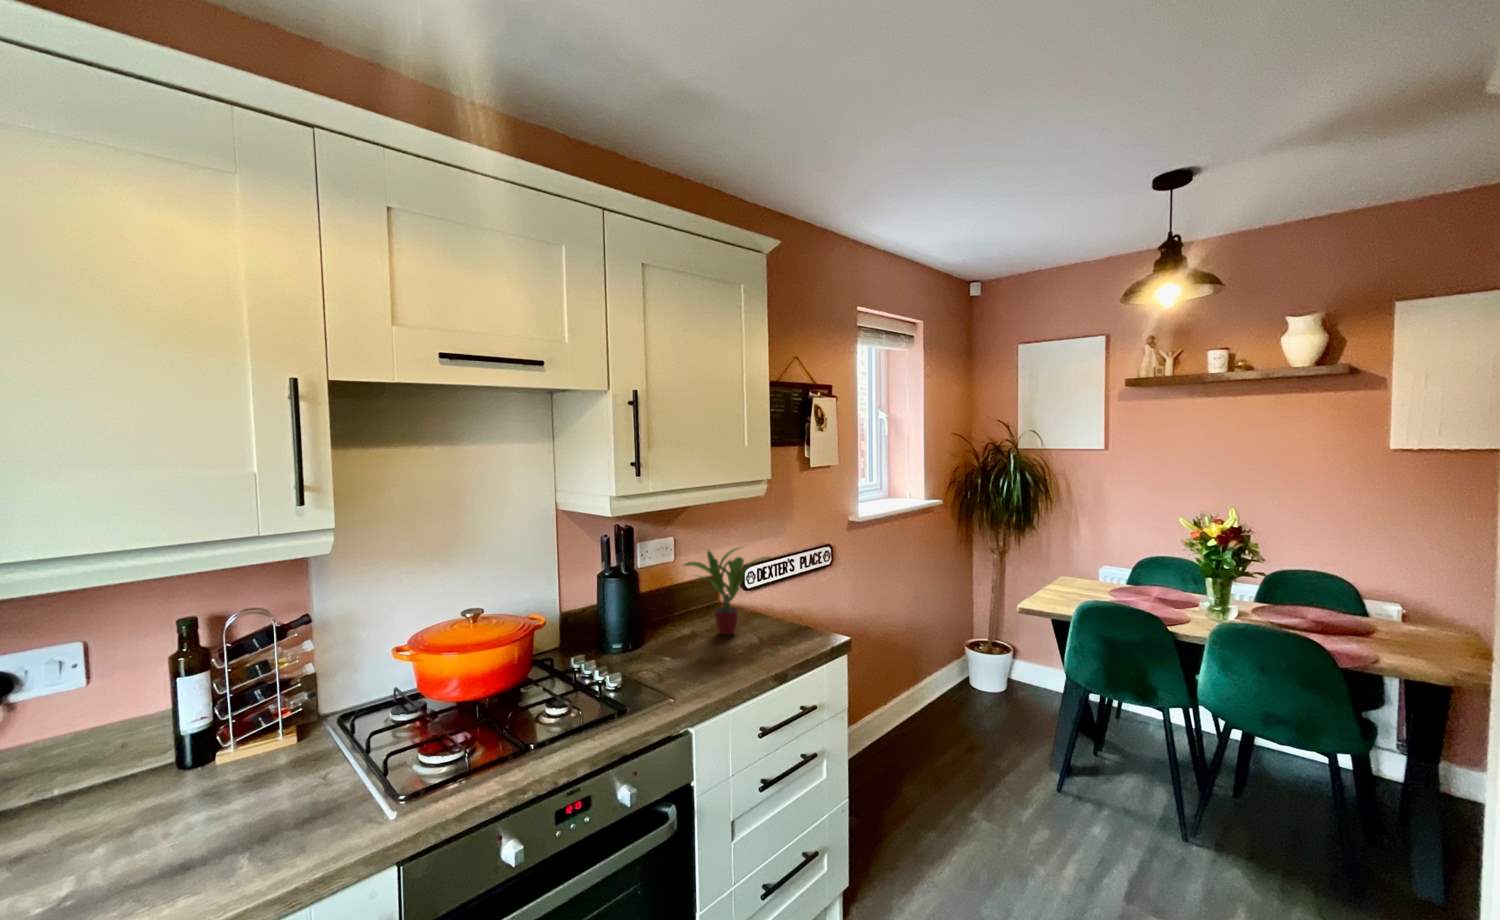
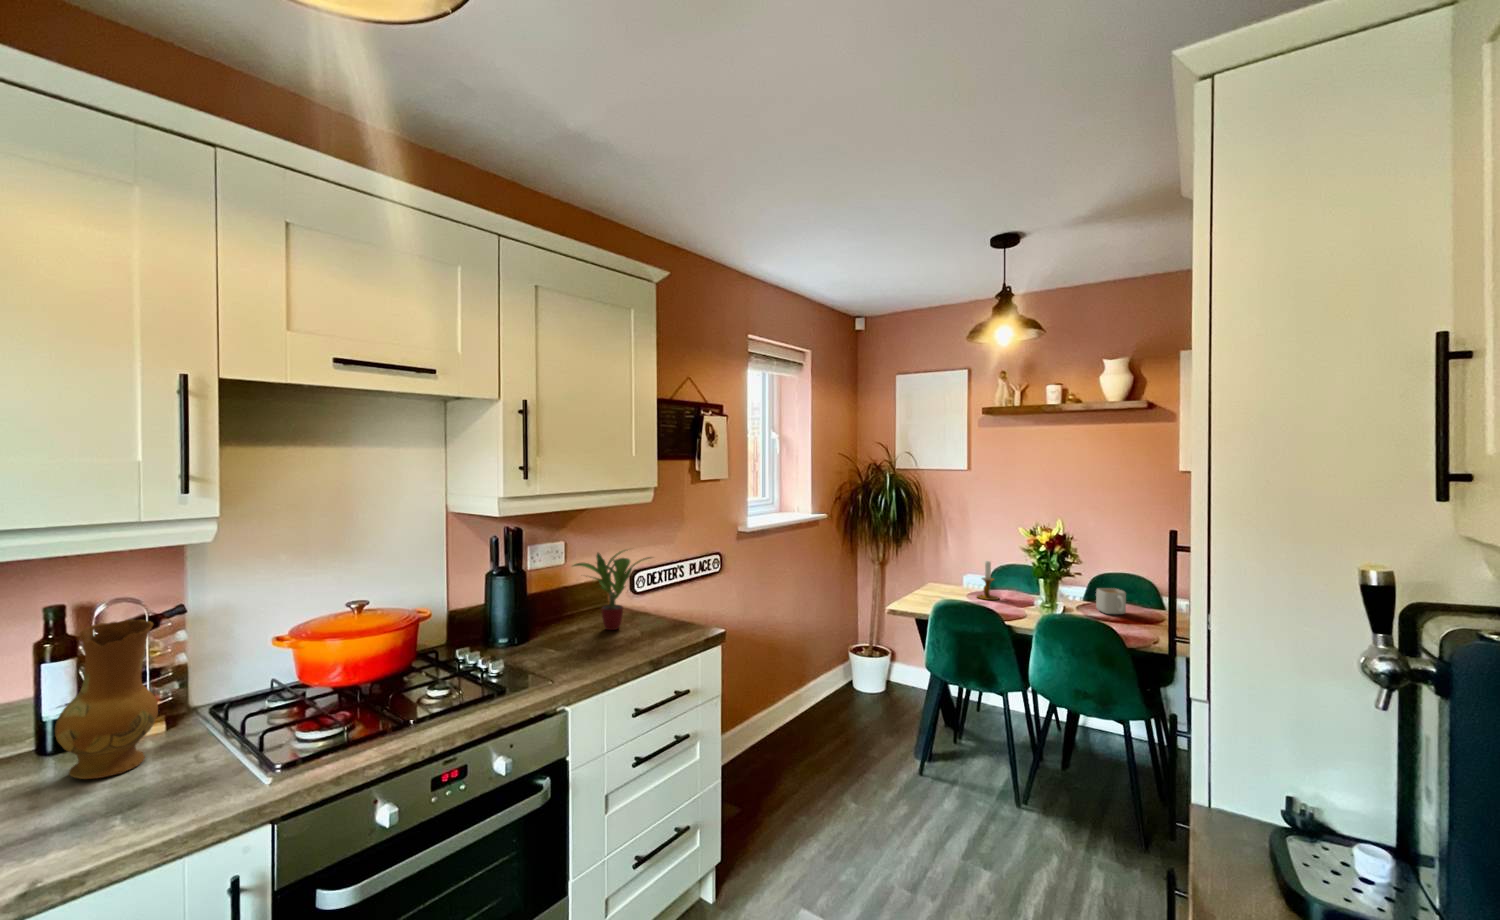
candlestick: none [1126,556,1155,601] -> present [977,561,999,600]
mug: none [1283,591,1326,623] -> present [1096,588,1126,614]
ceramic jug: none [191,636,286,803] -> present [55,620,158,779]

